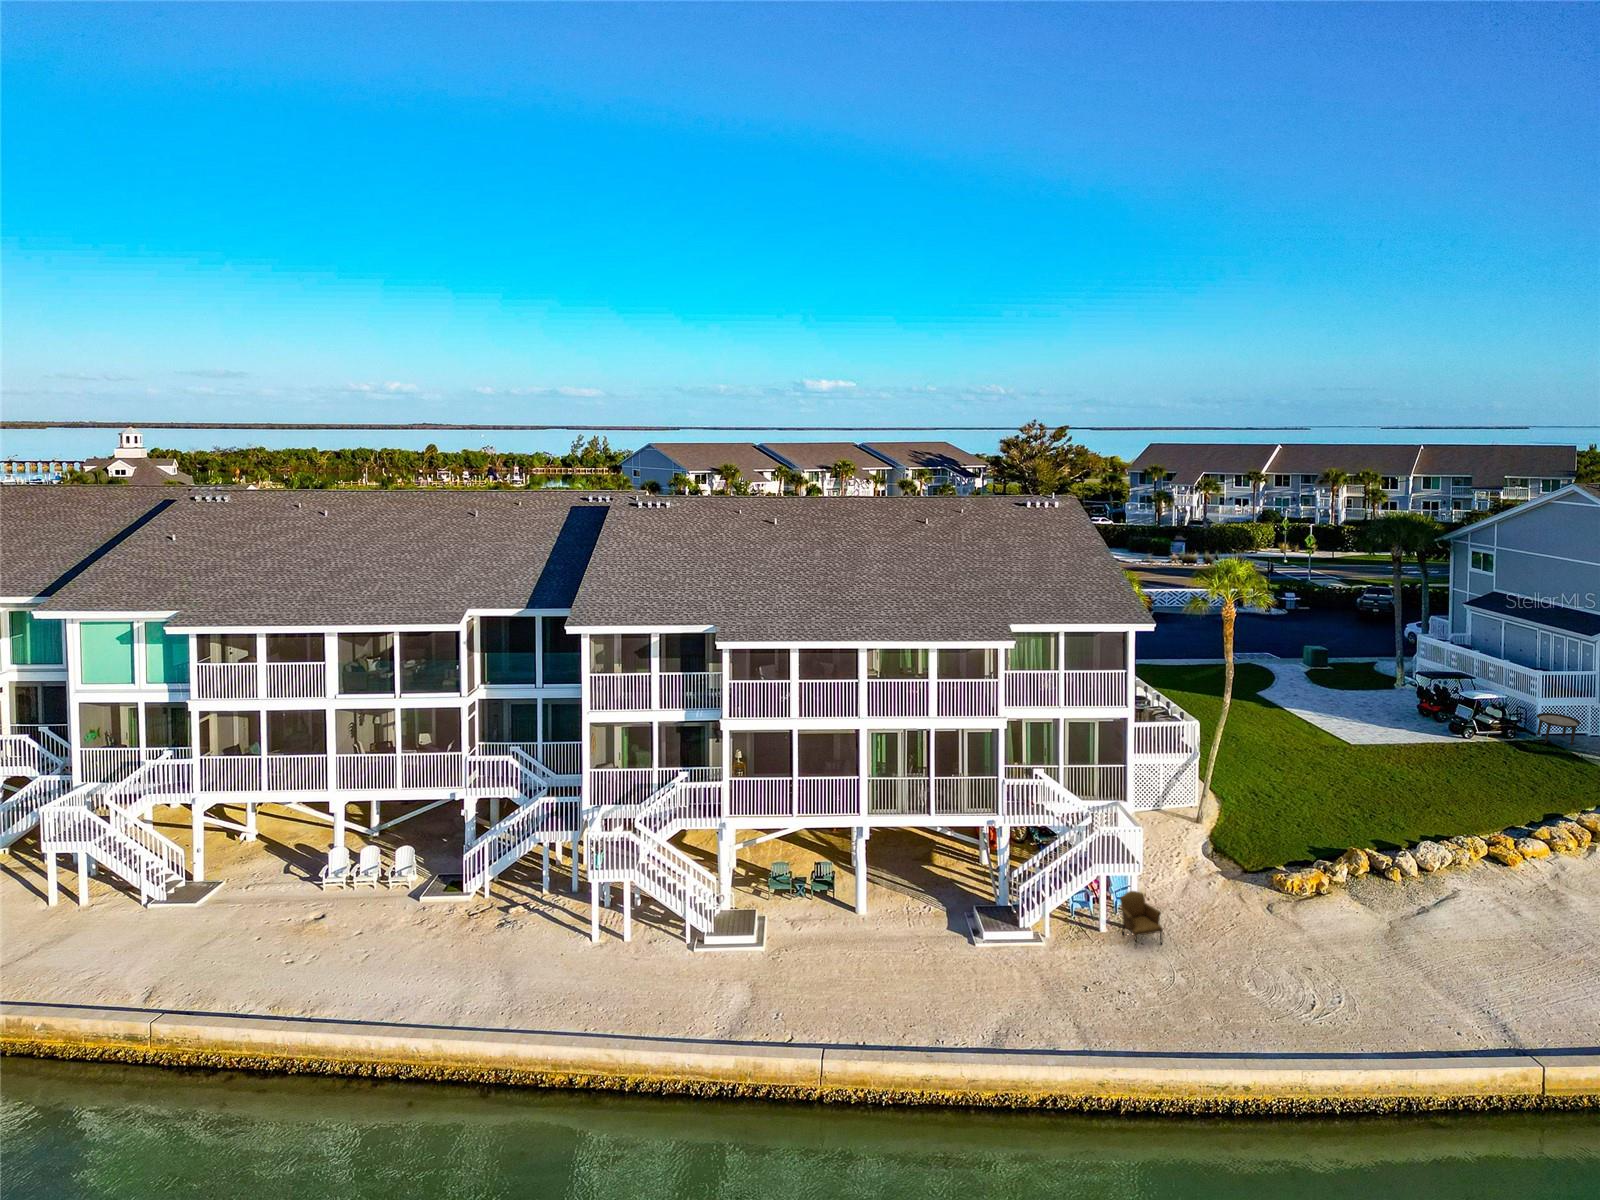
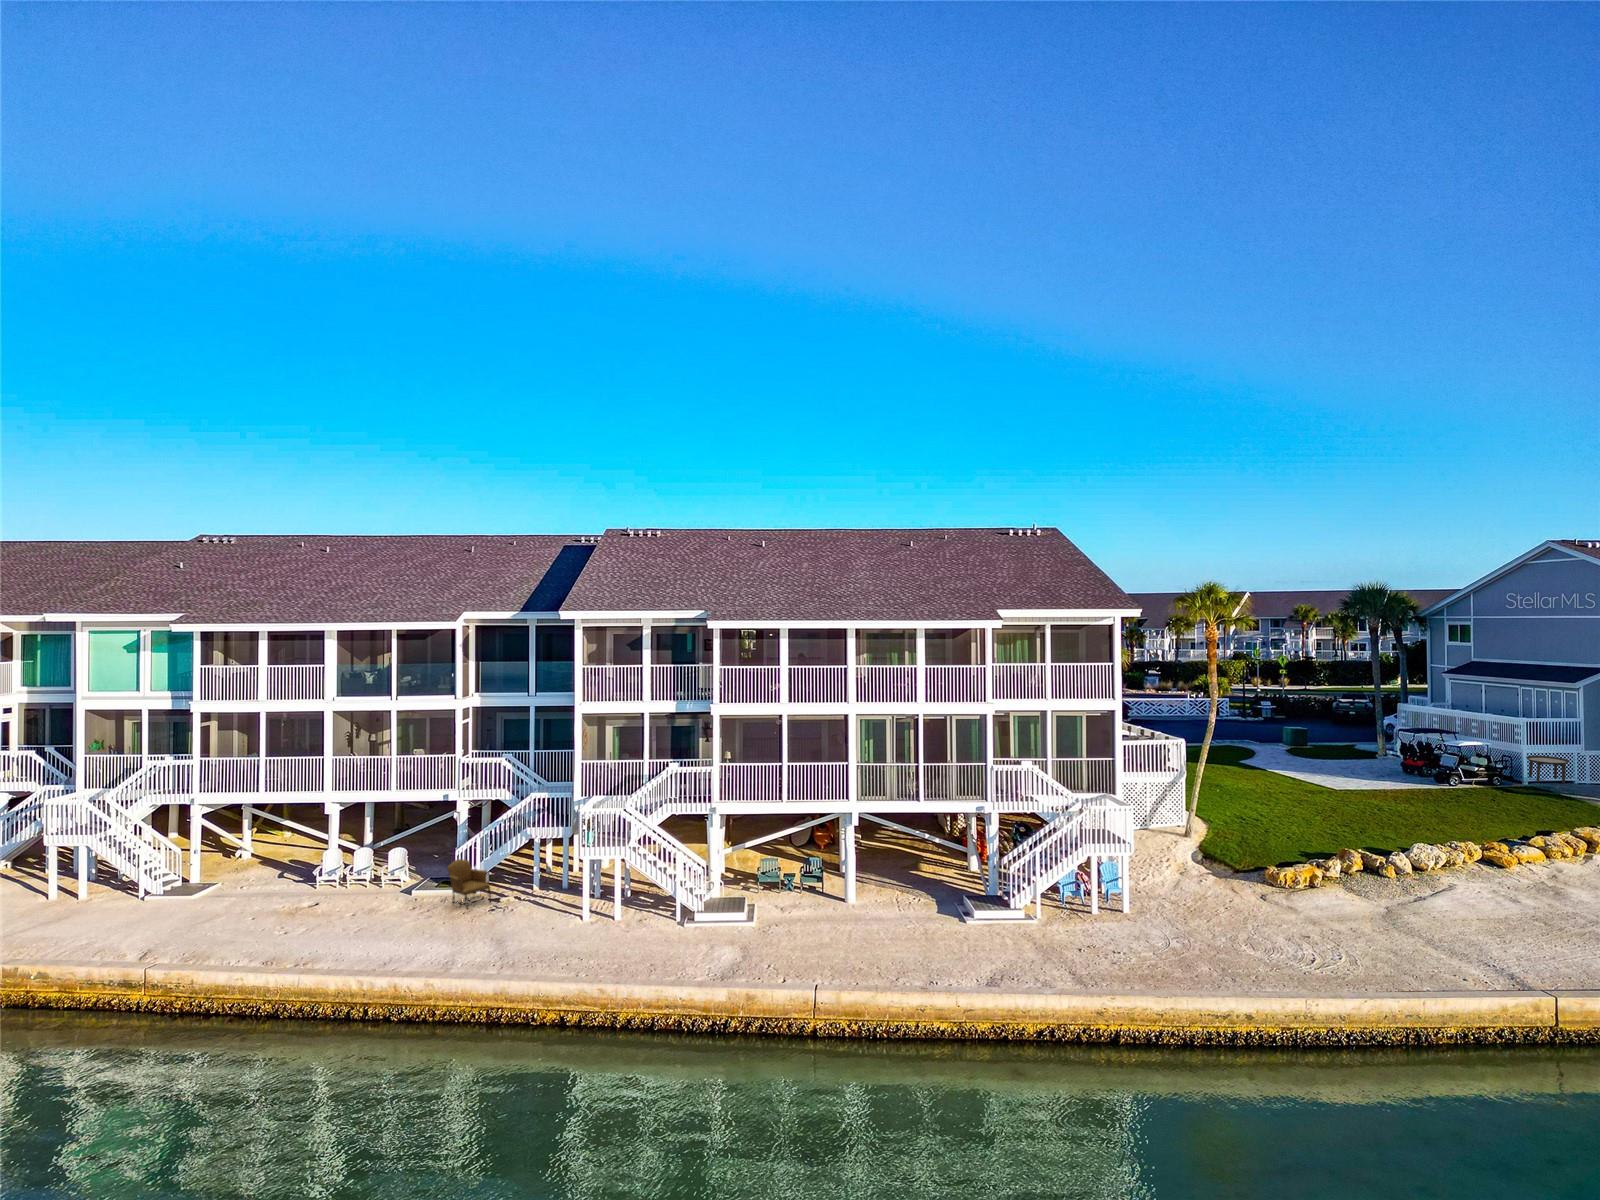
armchair: present [1120,891,1163,948] -> present [447,859,491,908]

